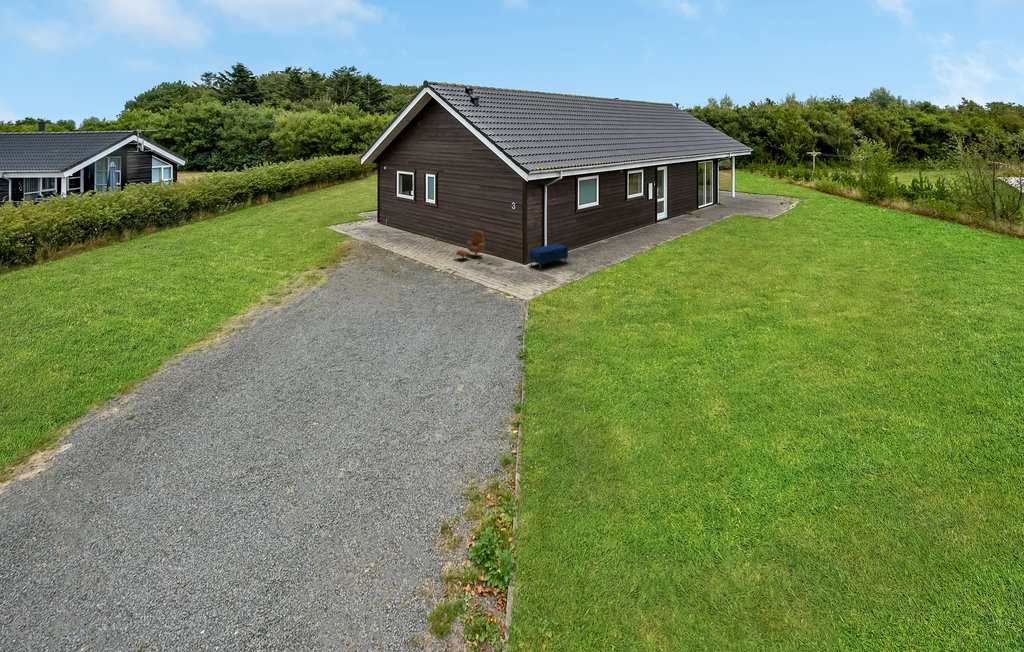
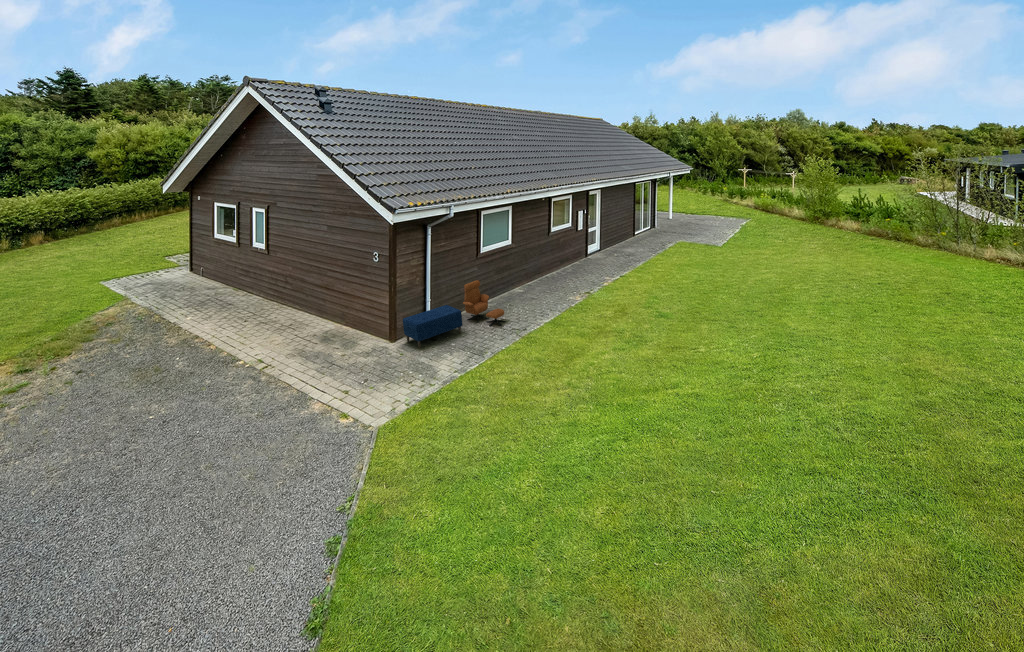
lounge chair: present [456,229,485,261] -> present [463,280,506,326]

